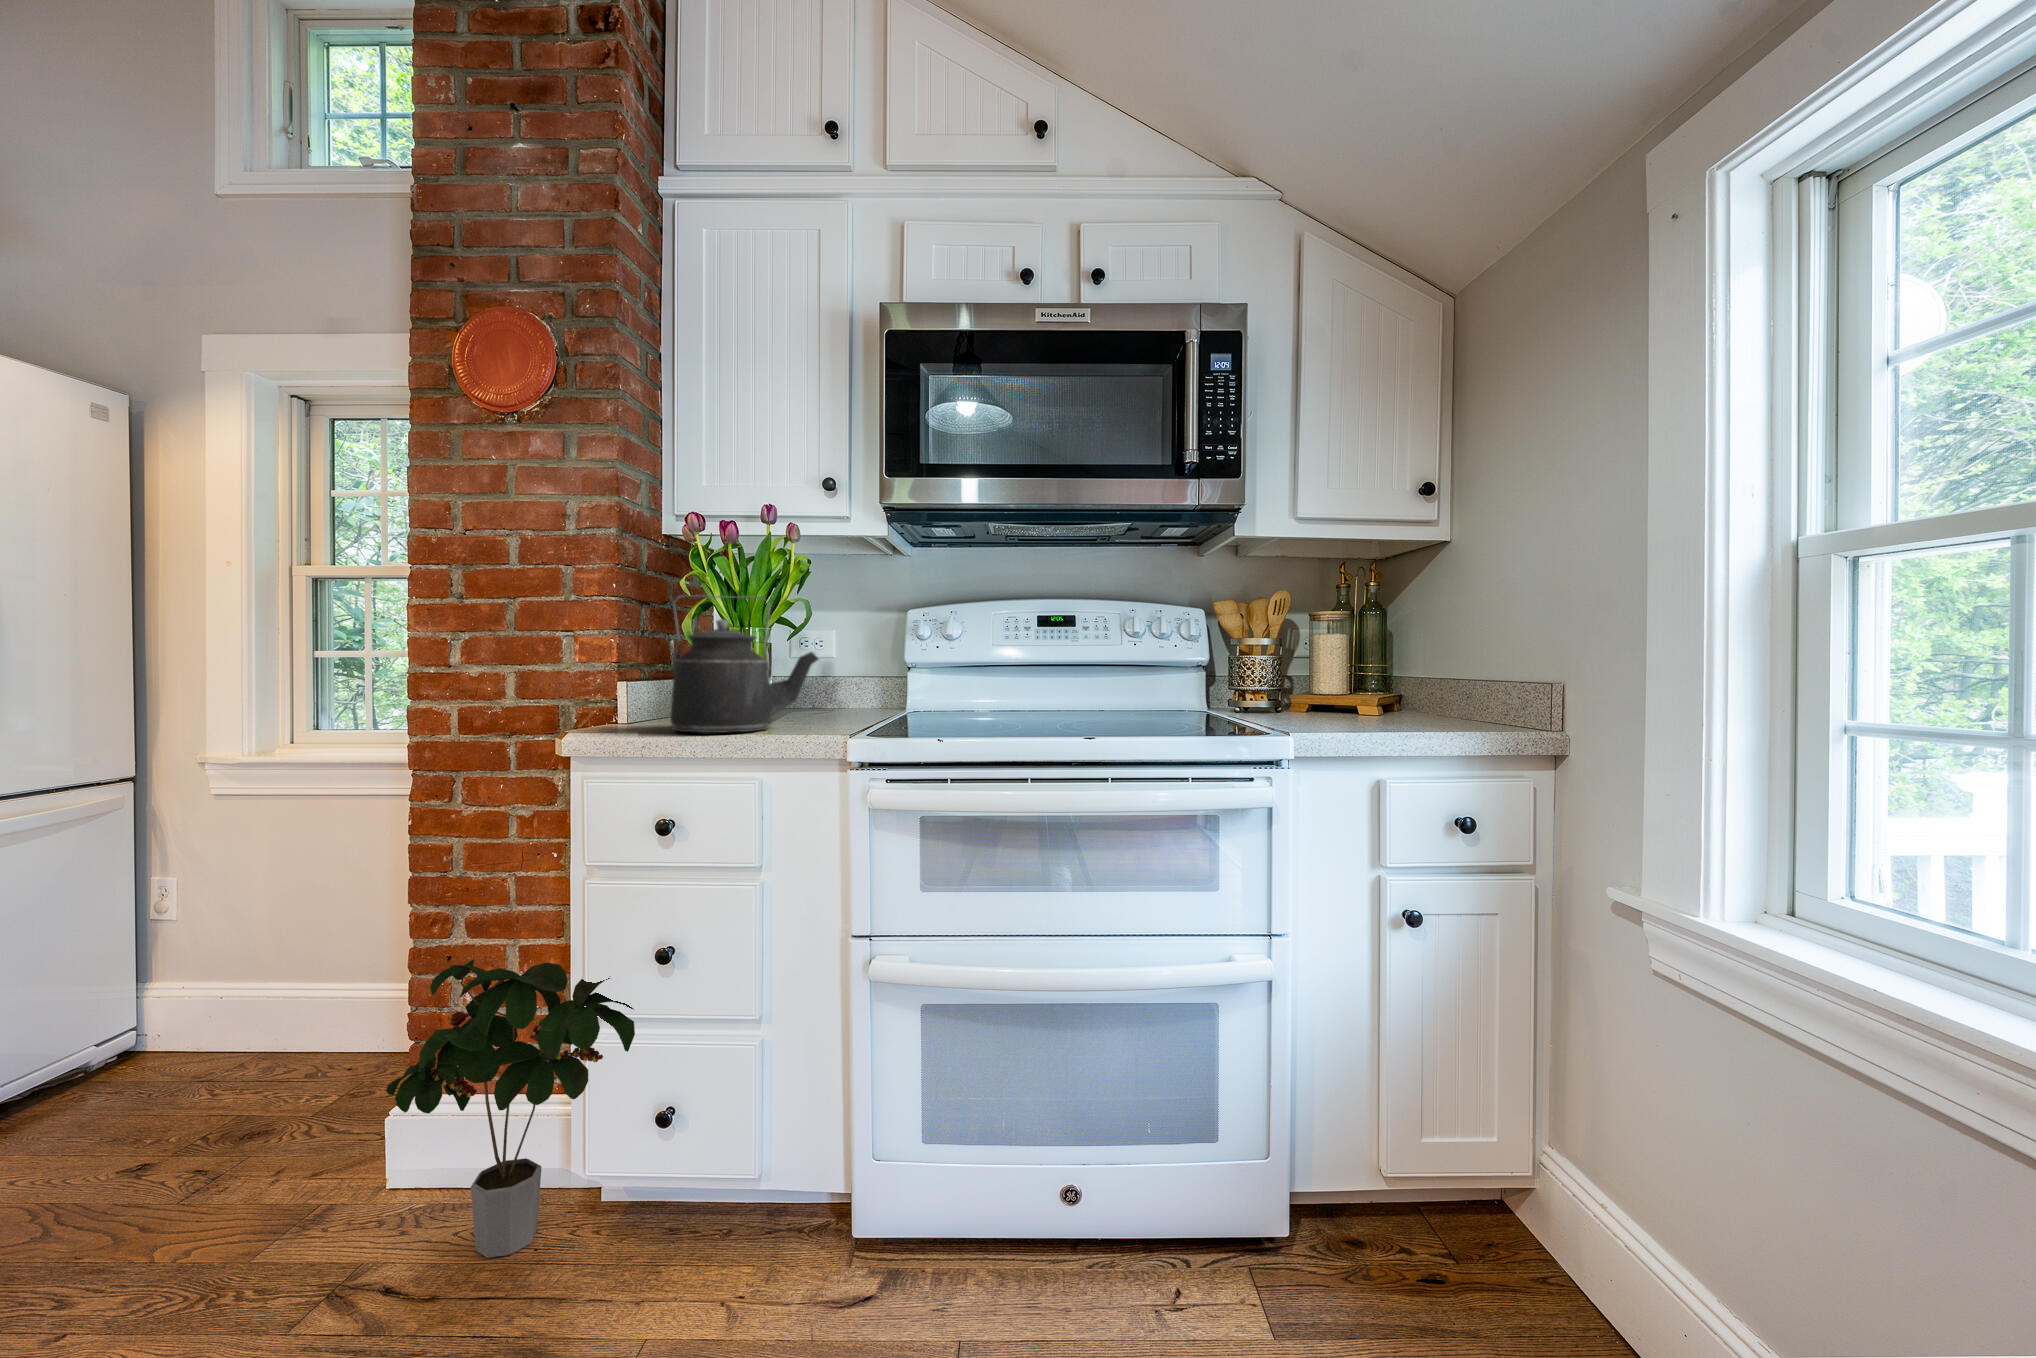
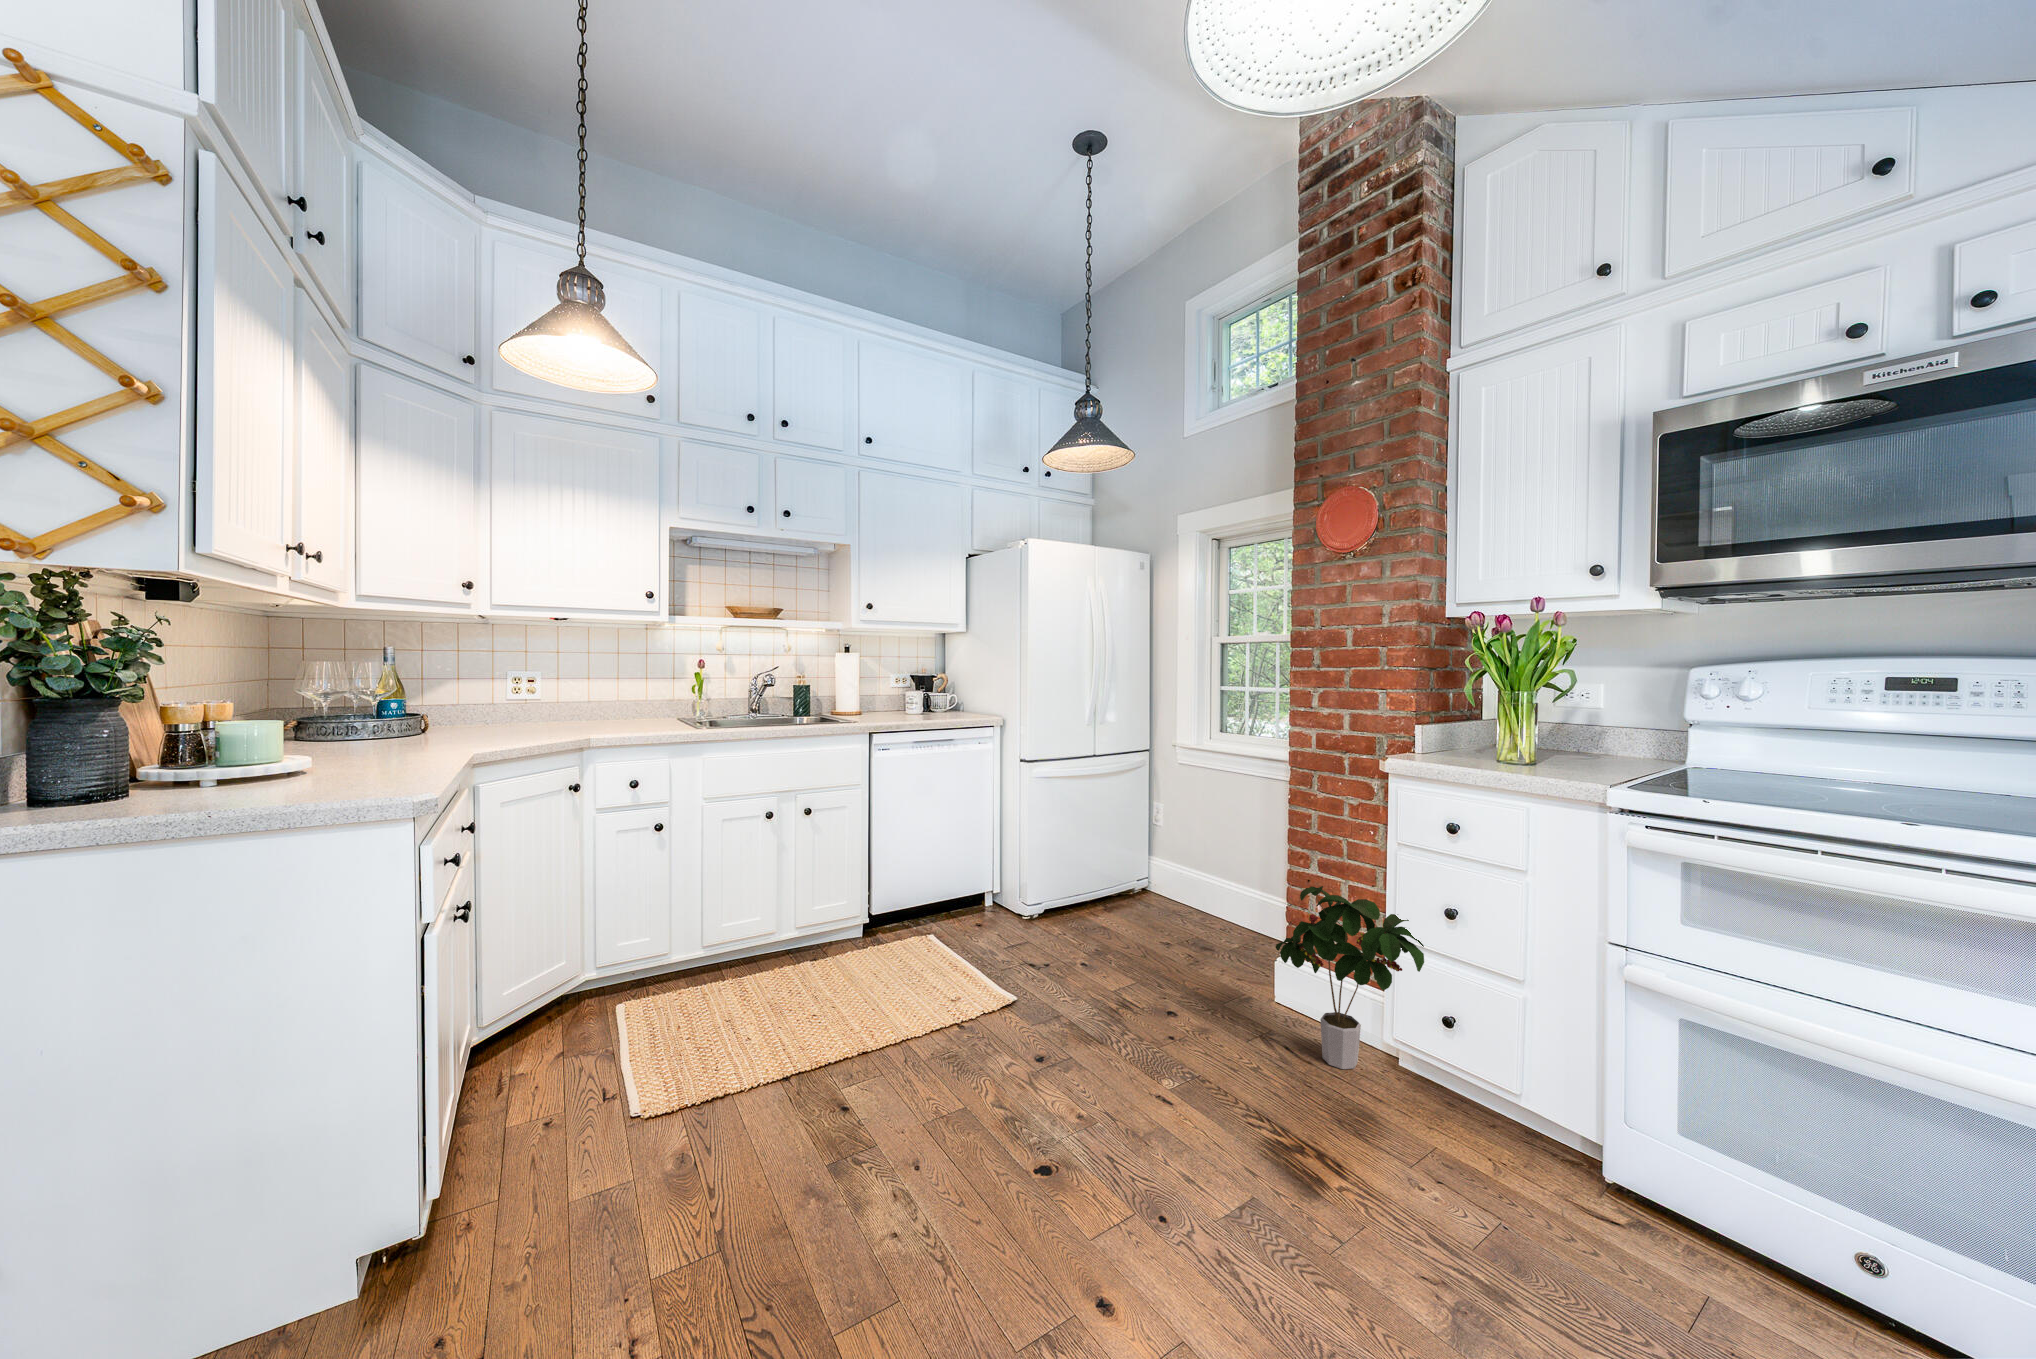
kettle: present [671,595,818,733] -> none [1454,667,1584,769]

